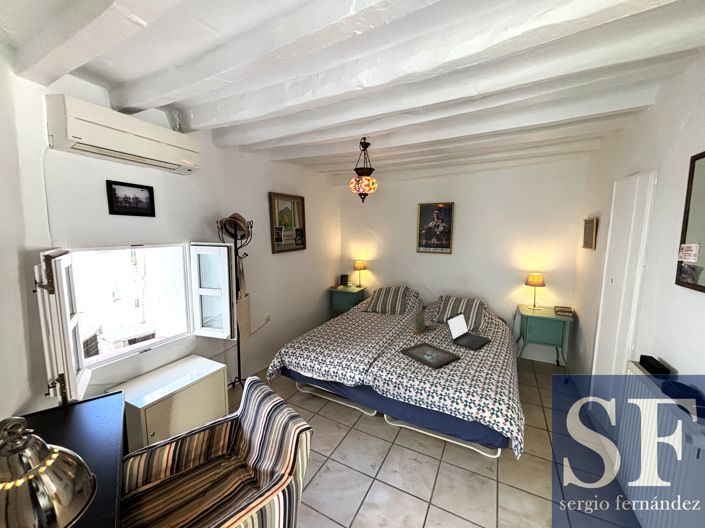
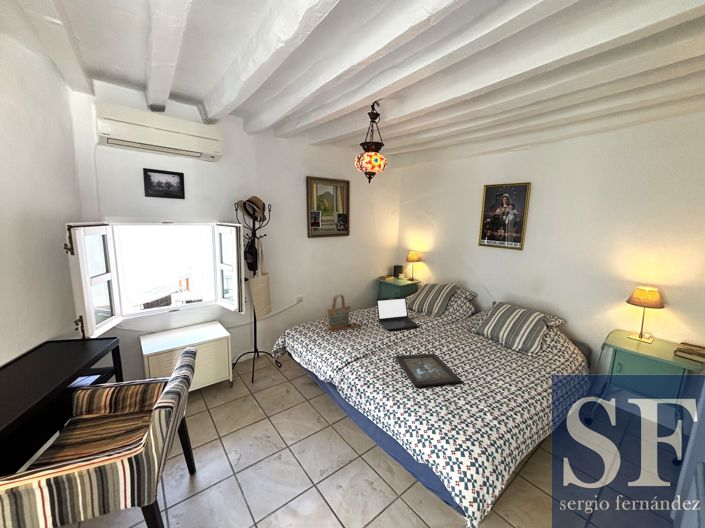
handbag: present [413,301,434,334] -> present [324,294,358,332]
laptop: present [446,312,489,350] -> present [377,297,418,331]

